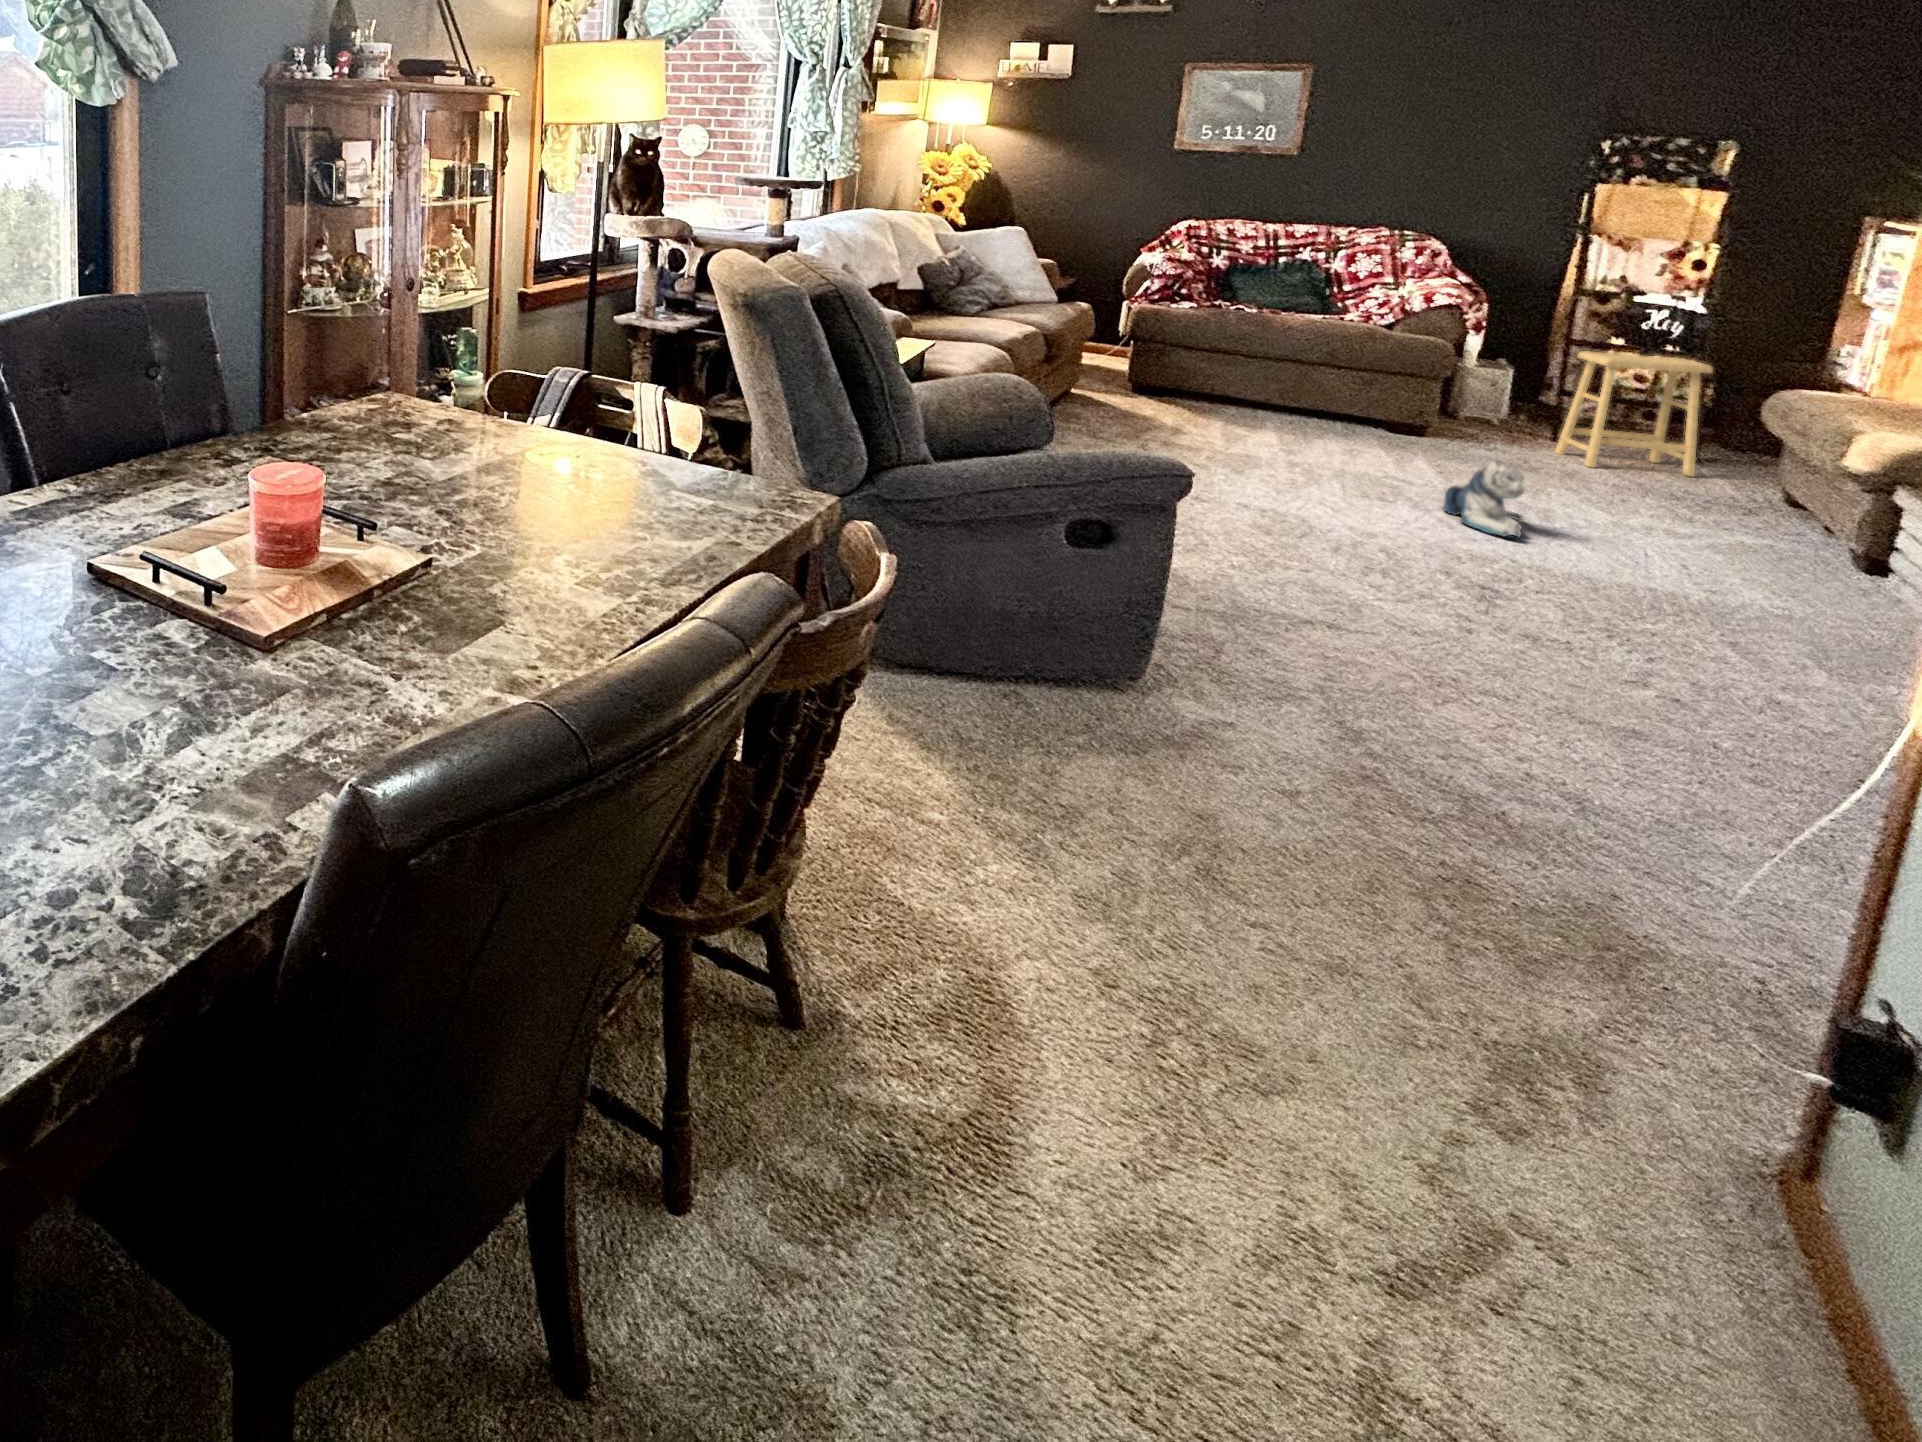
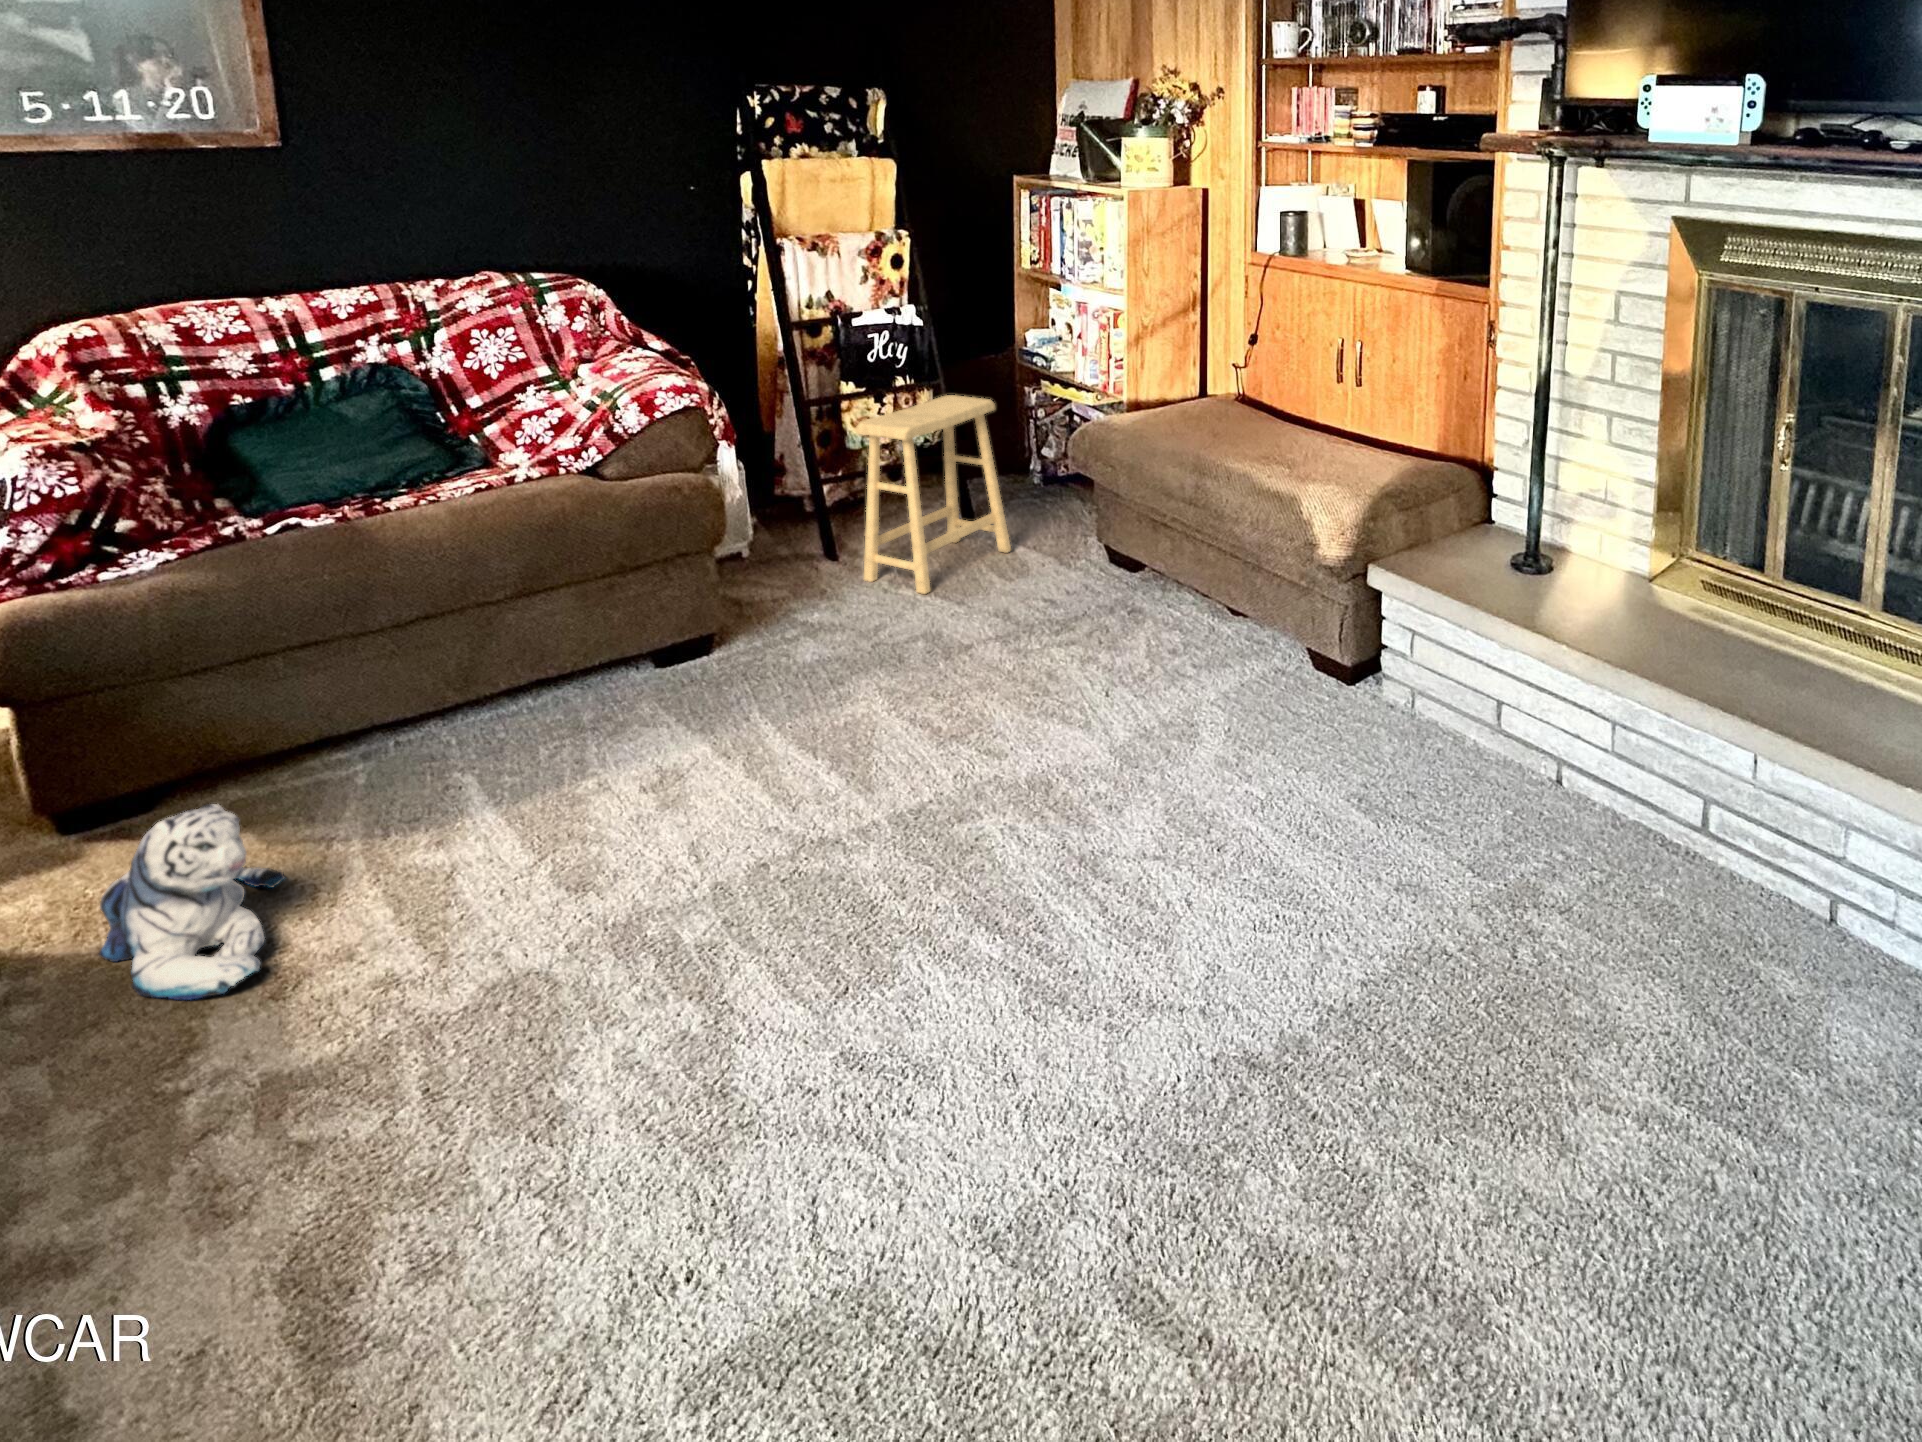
plush toy: present [1443,462,1525,537] -> present [98,804,285,1000]

